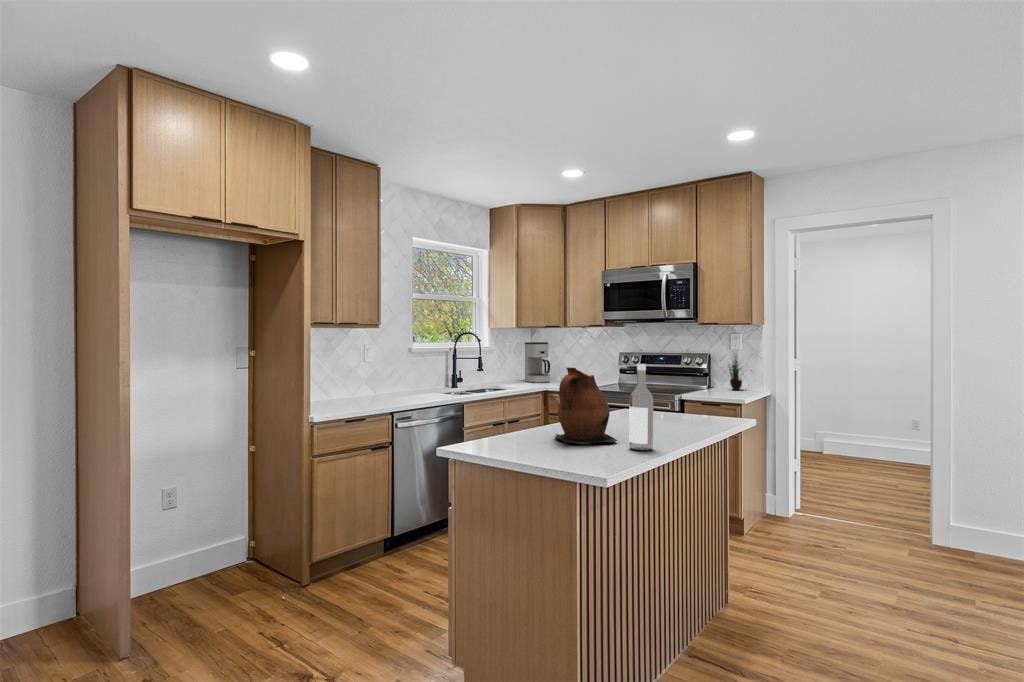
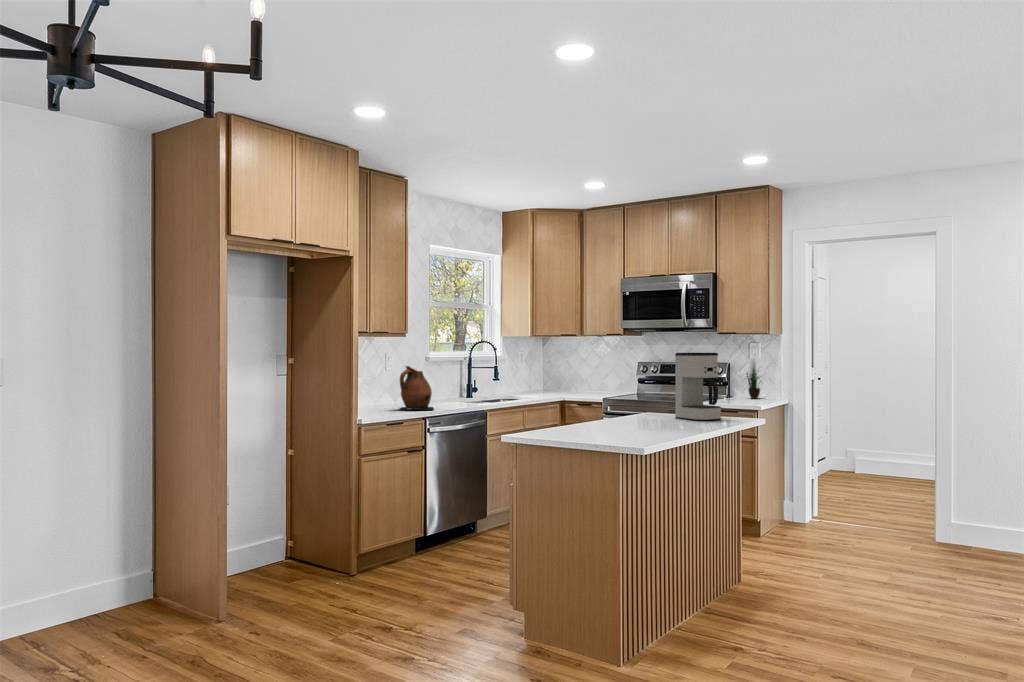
coffee maker: present [525,342,550,383] -> present [675,353,721,421]
wine bottle: present [629,364,653,450] -> none [657,366,676,435]
ceramic pitcher: present [555,367,617,443] -> present [400,366,434,410]

